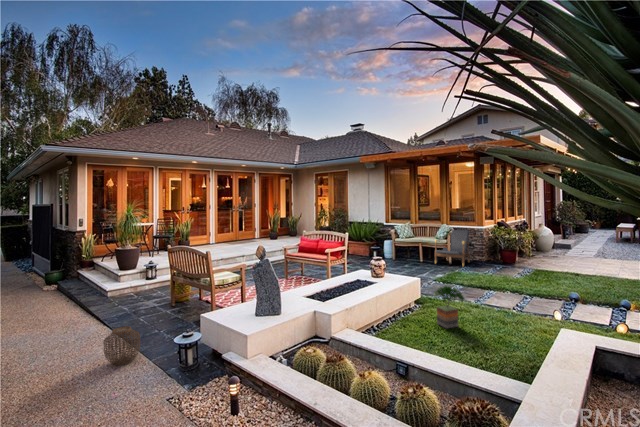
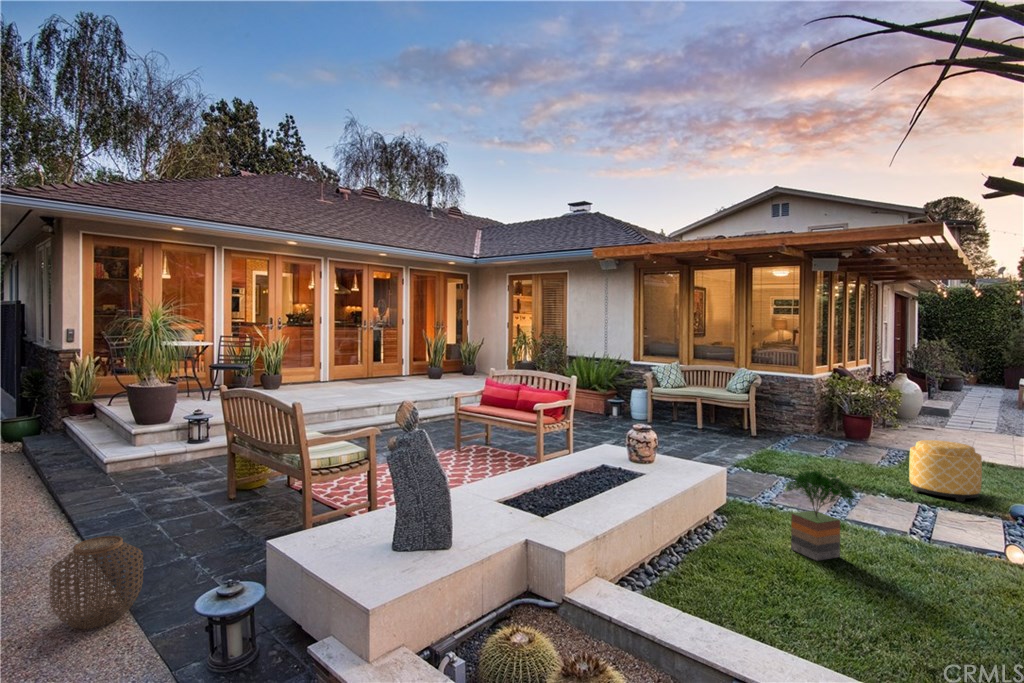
lounge chair: present [435,230,470,266] -> none [727,374,790,441]
ottoman: none [516,266,550,298] -> present [909,440,982,501]

